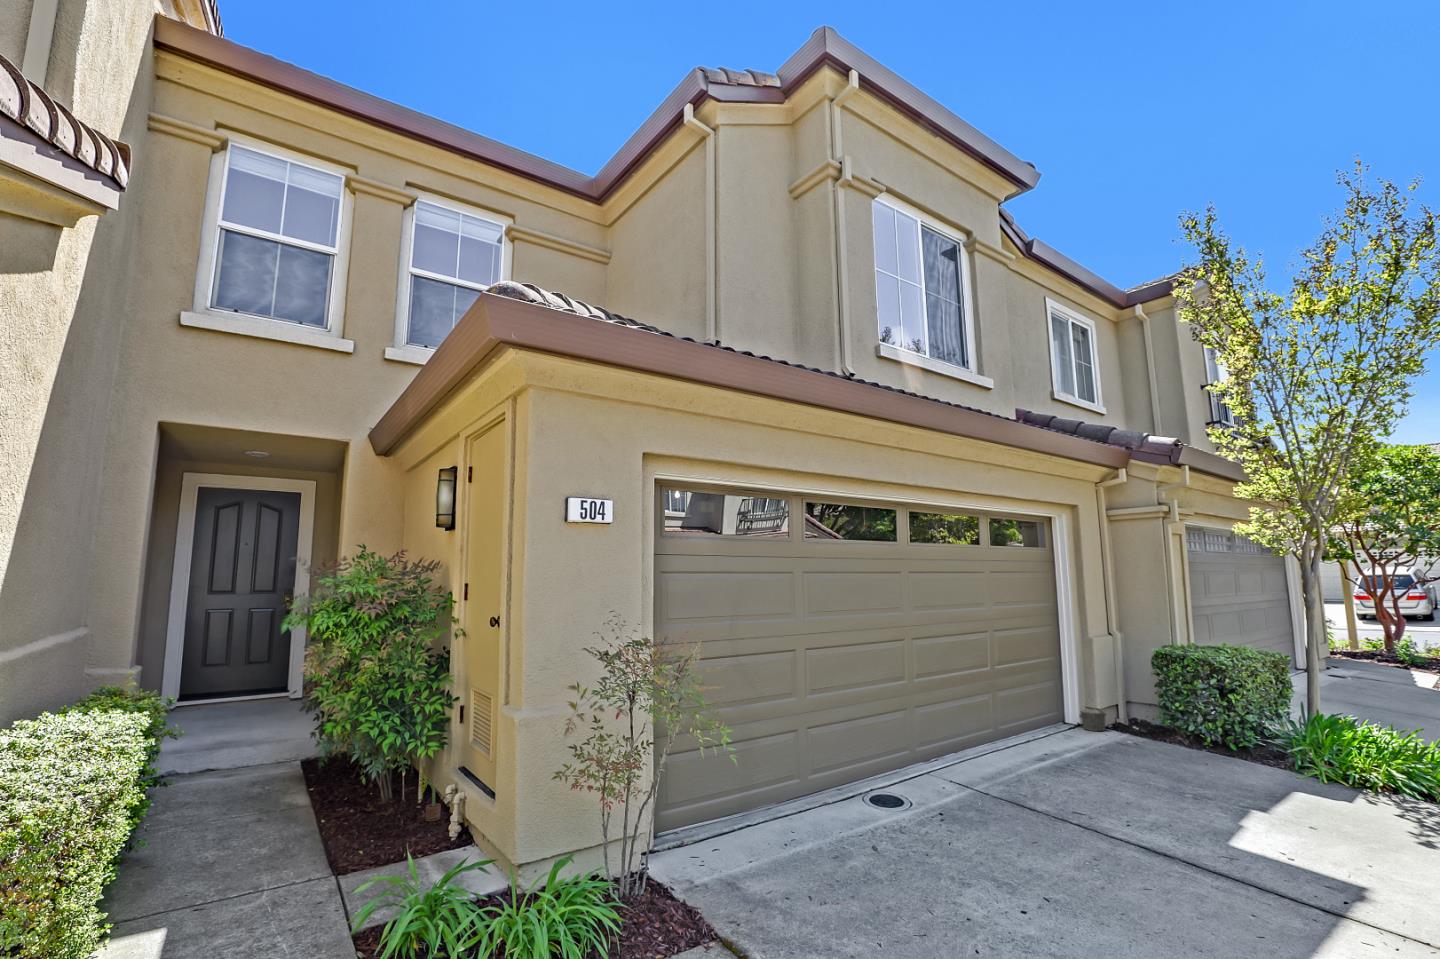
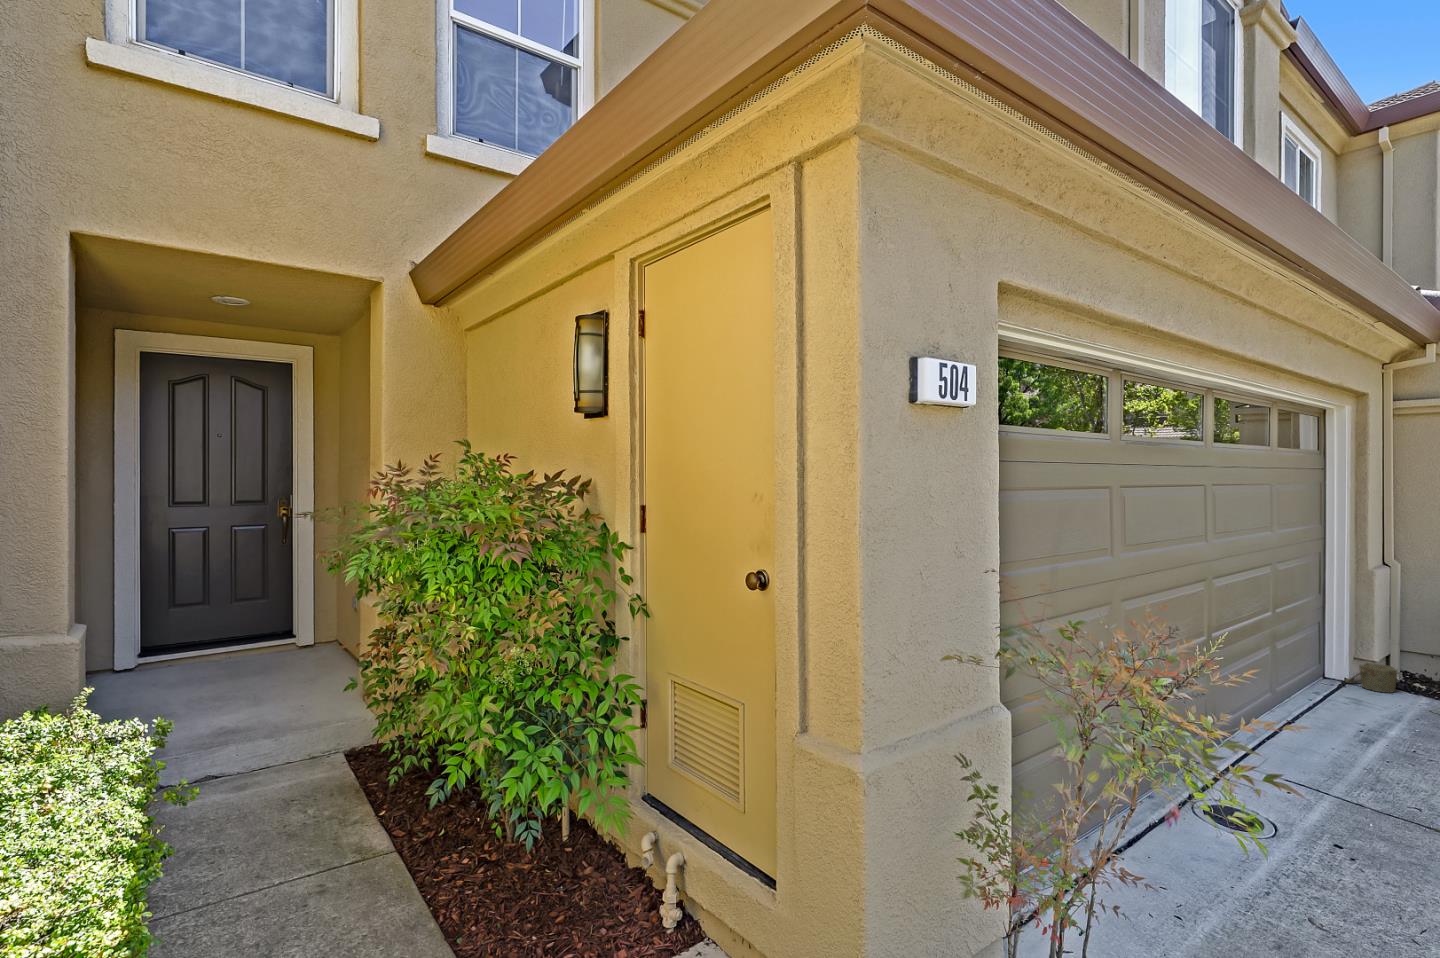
decorative plant: present [420,774,441,821] -> none [590,812,628,888]

